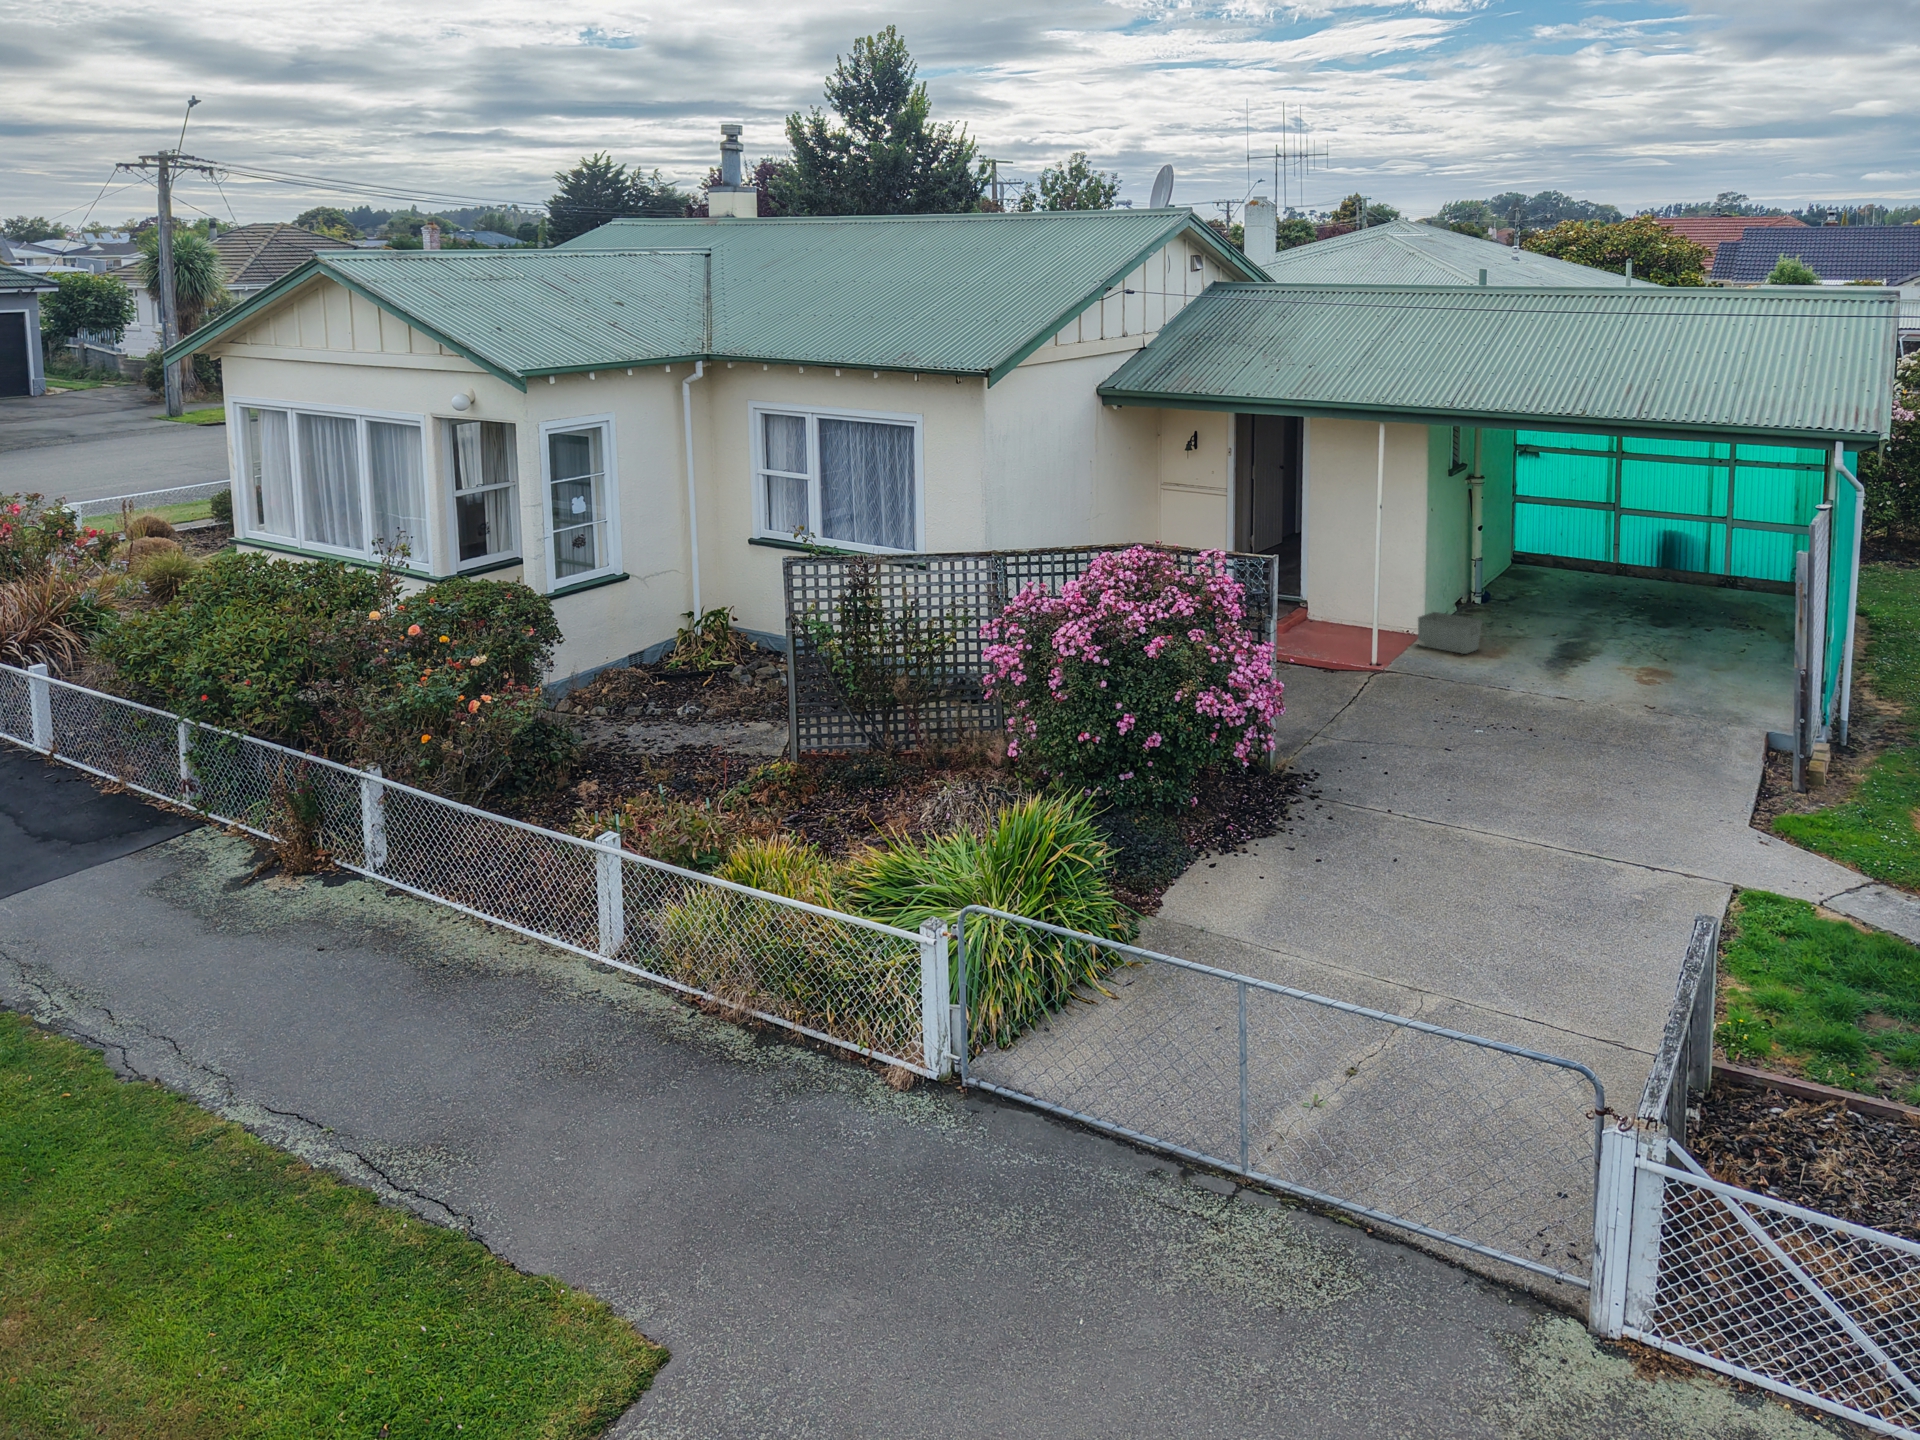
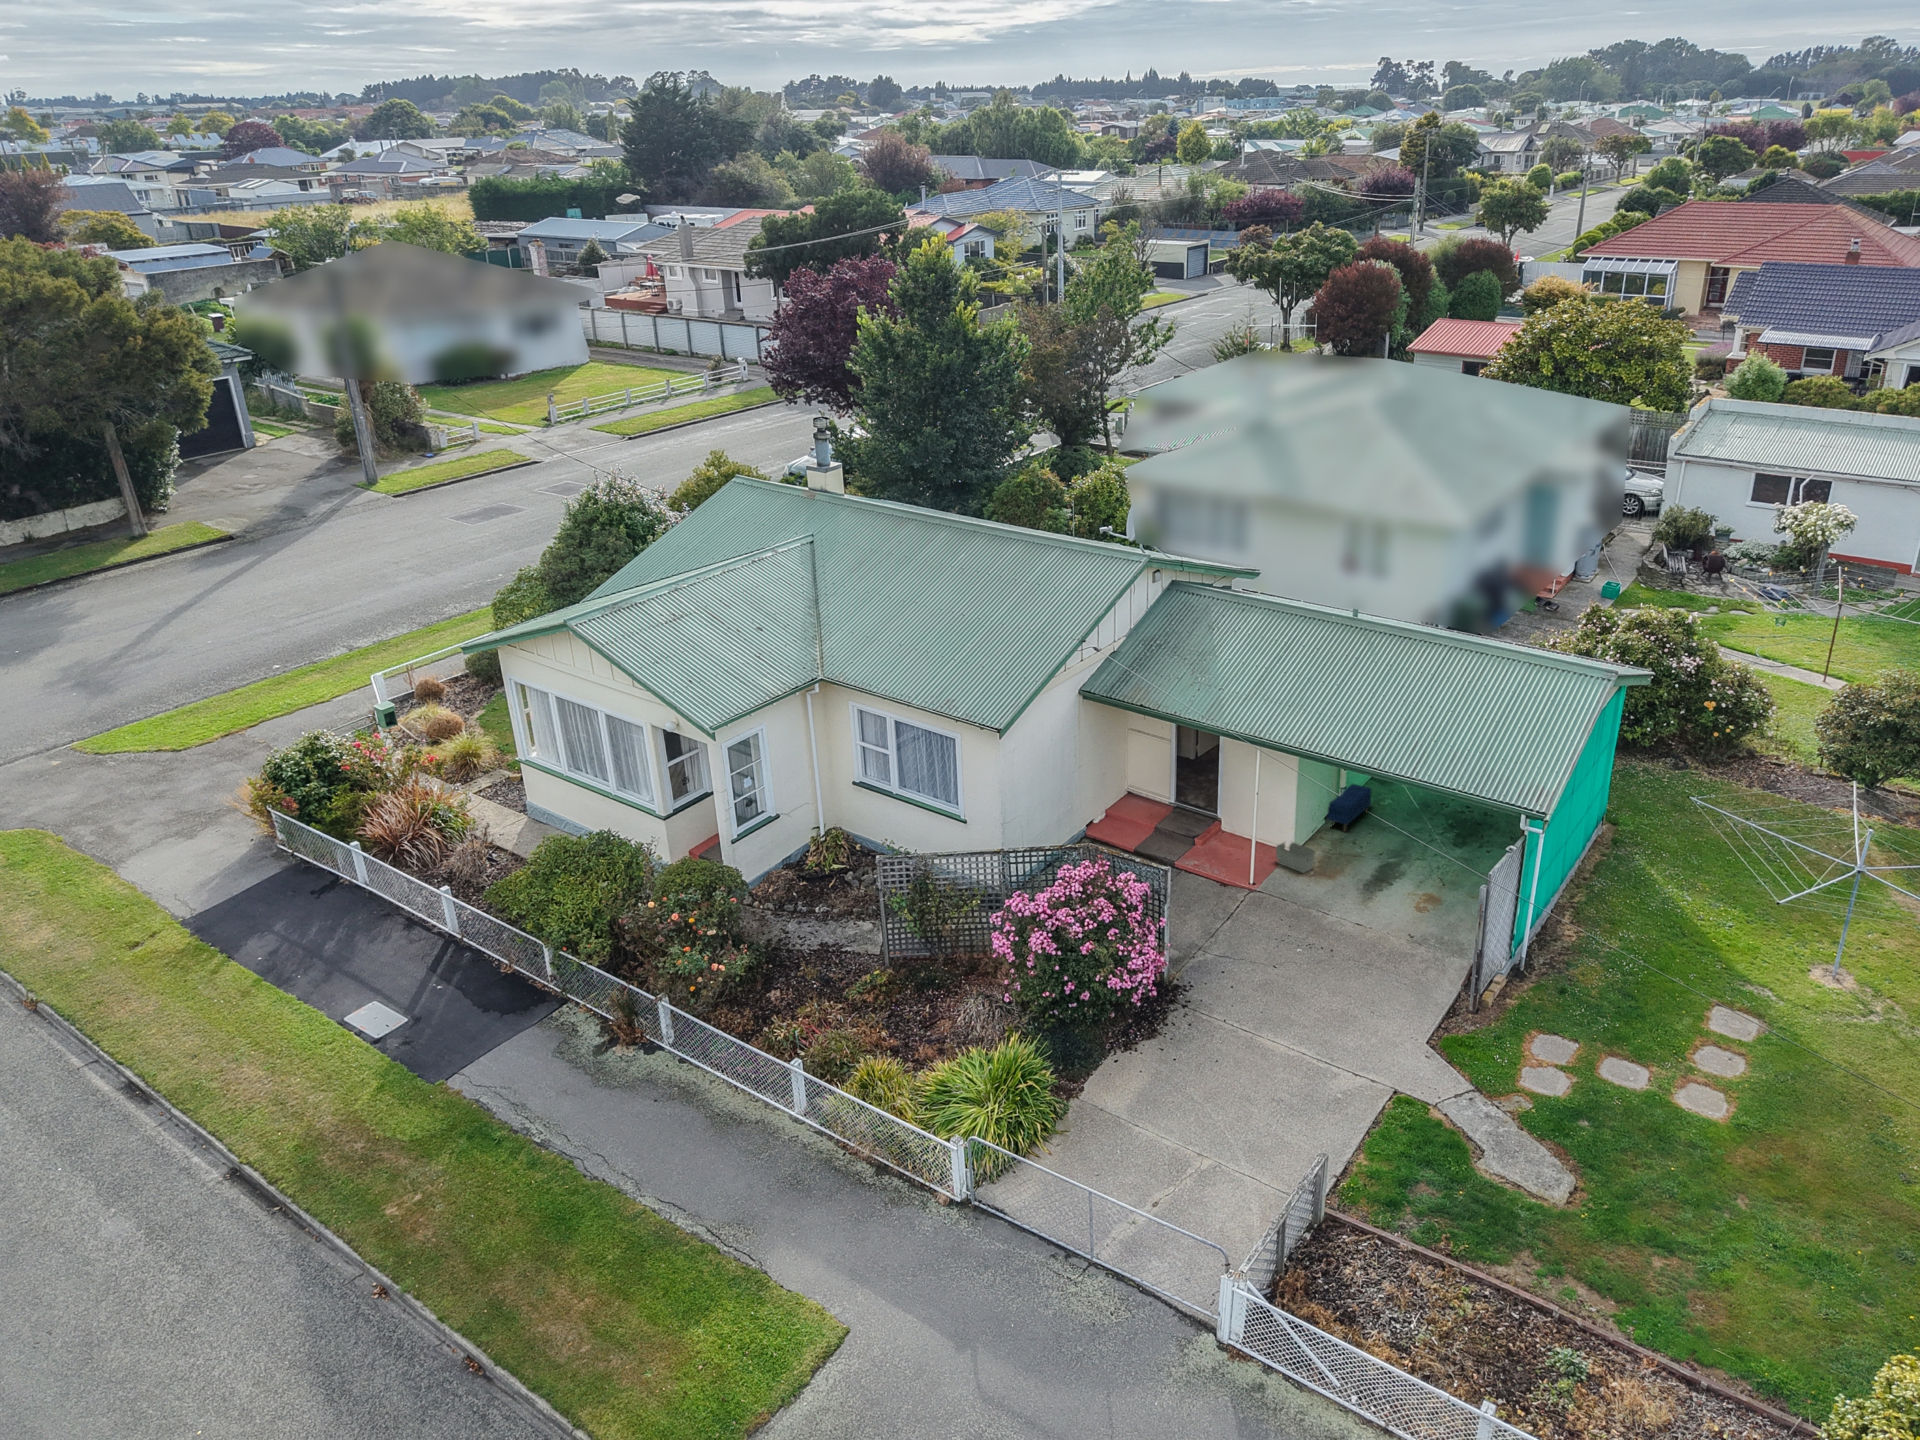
bench: none [1471,554,1542,616] -> present [1327,784,1371,832]

